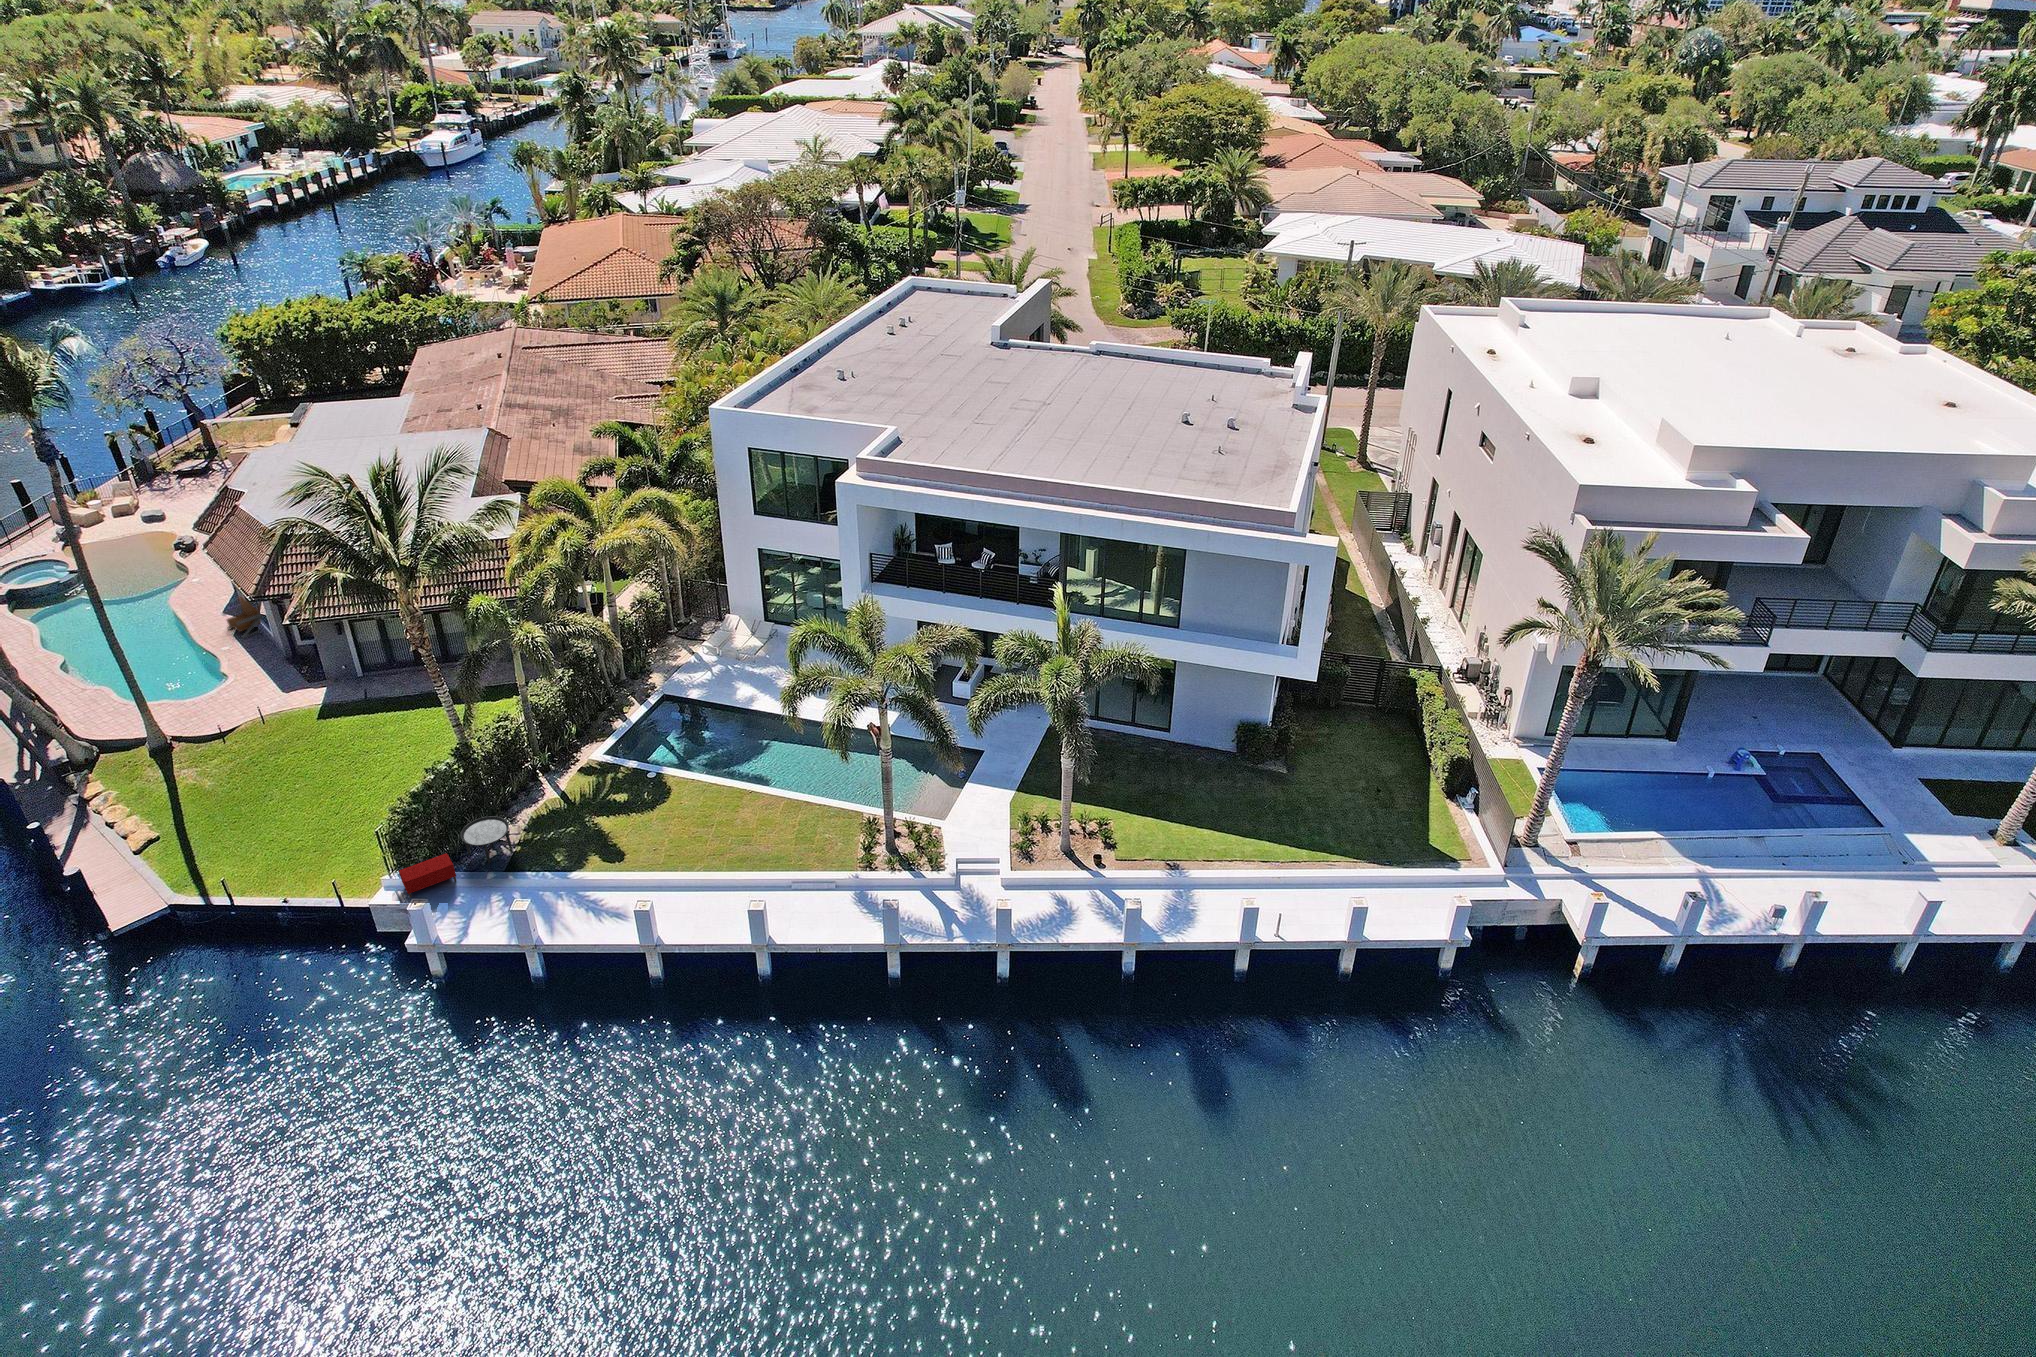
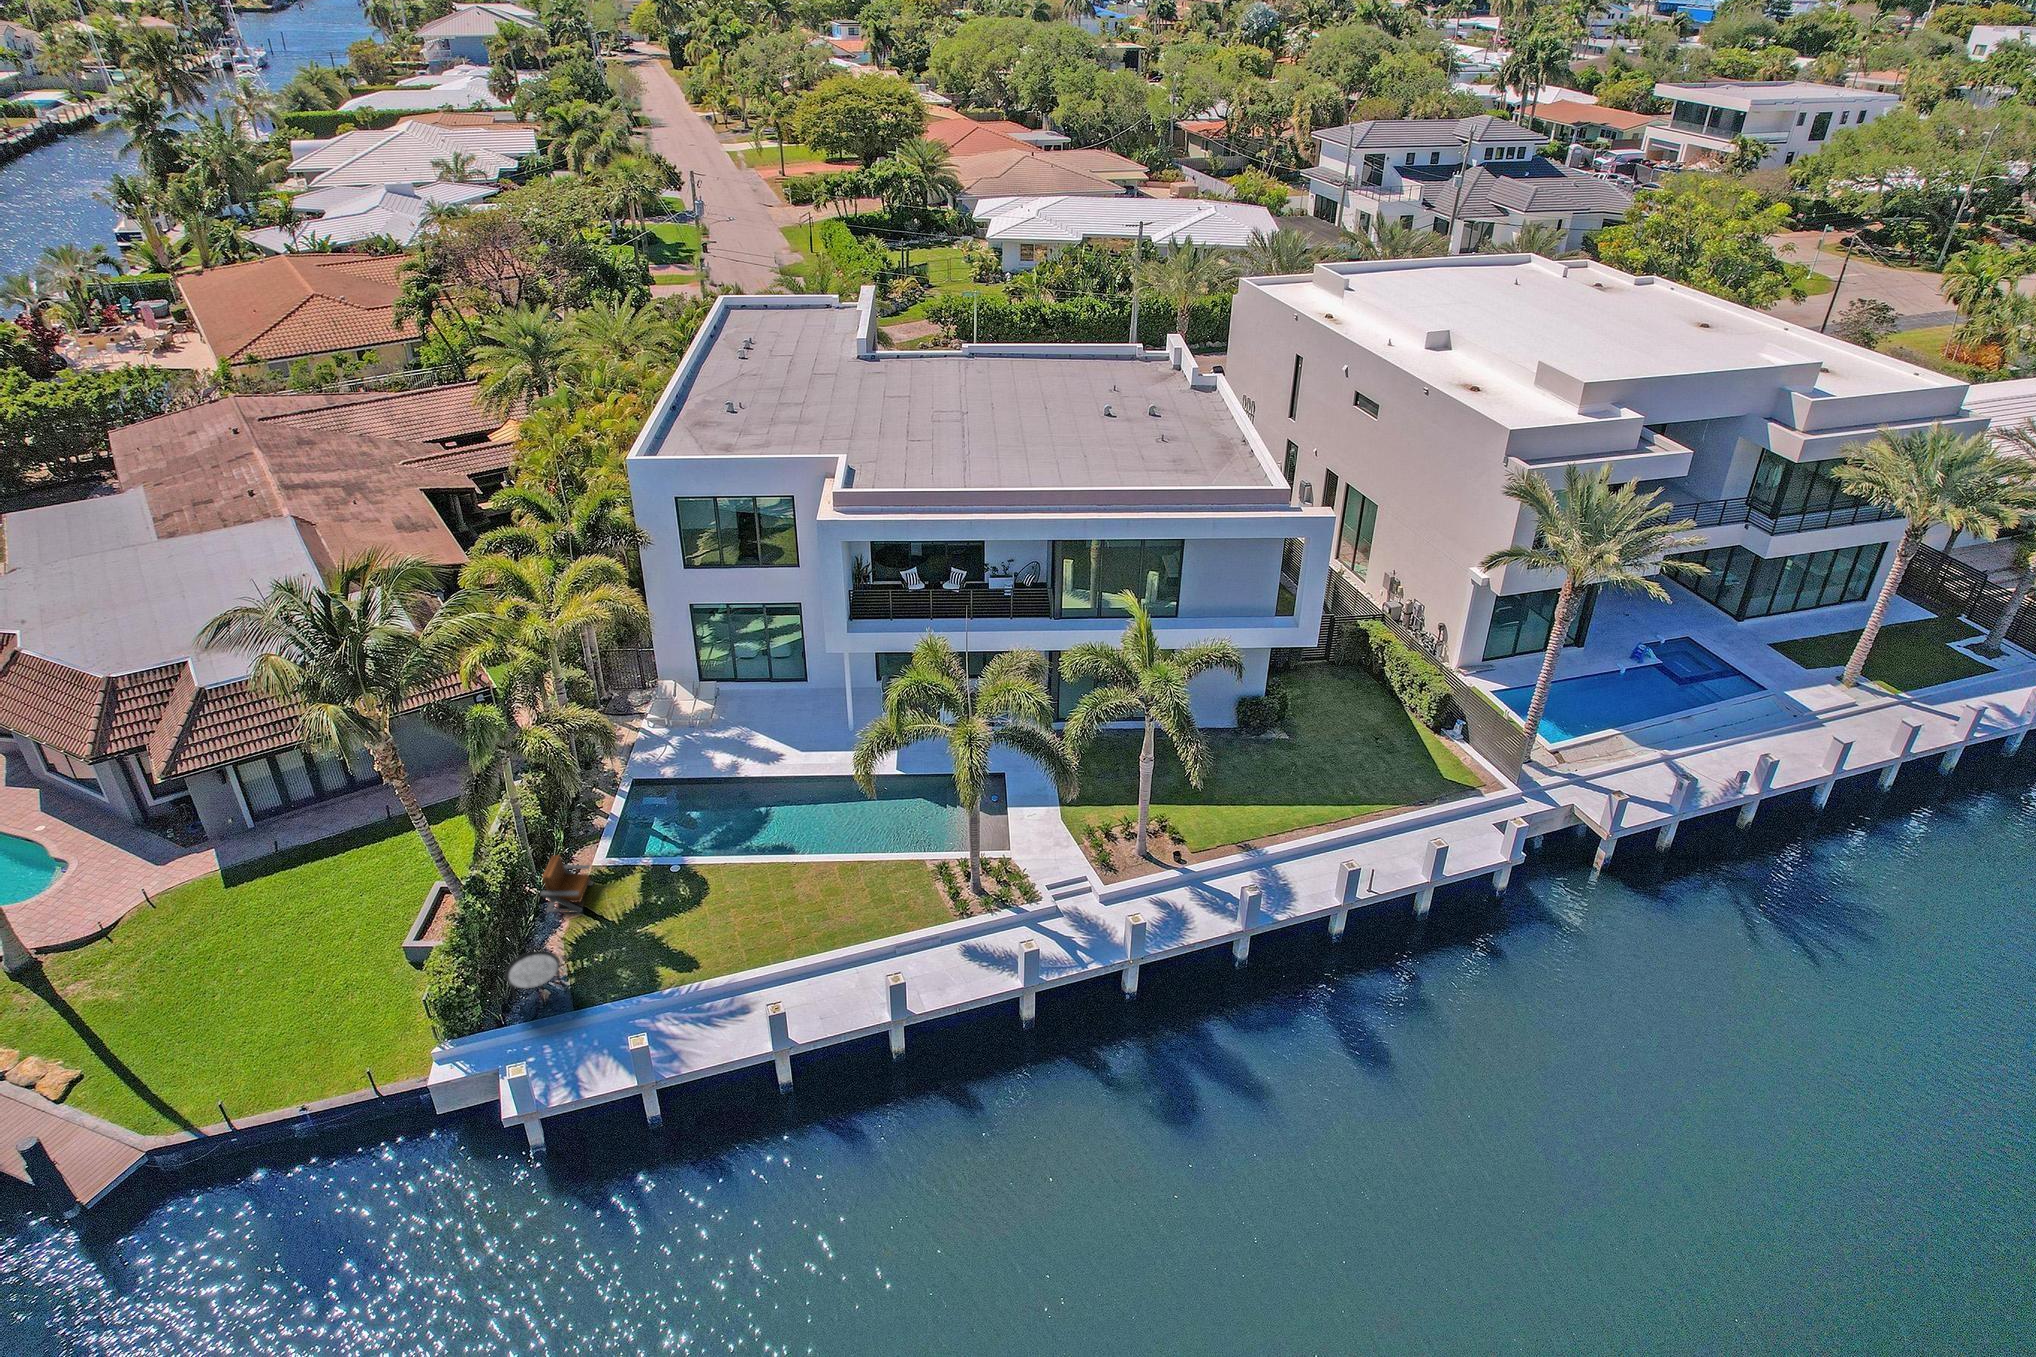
lounge chair: present [223,597,262,638] -> present [540,855,594,913]
bench: present [399,854,456,898] -> none [454,1005,519,1066]

